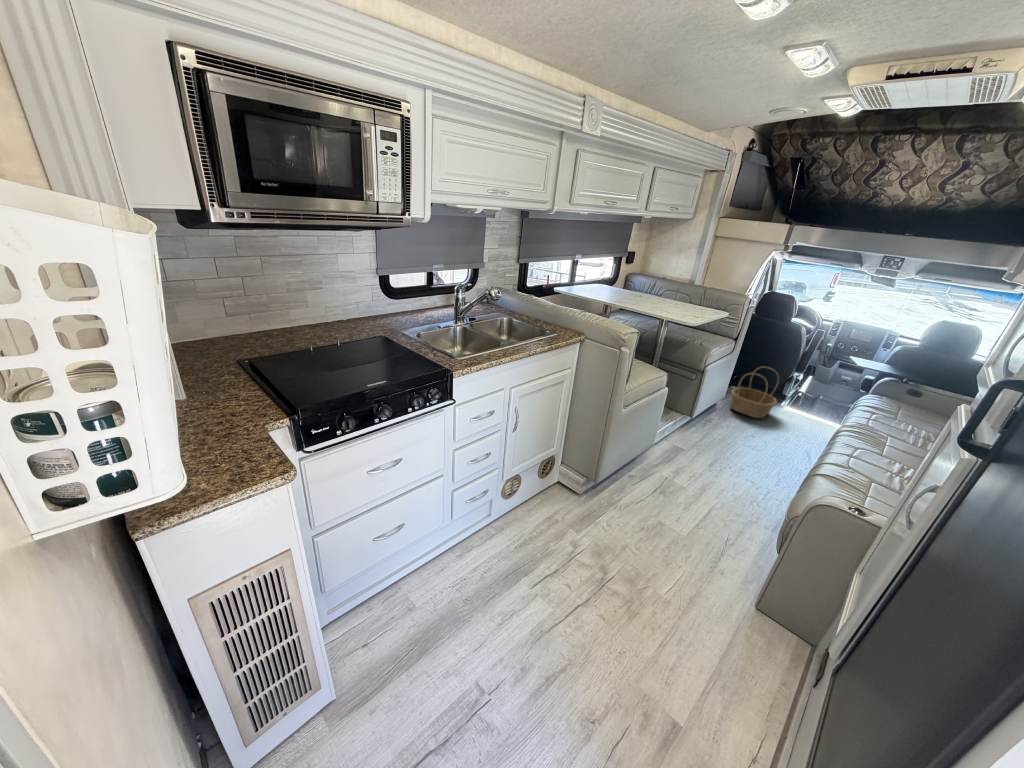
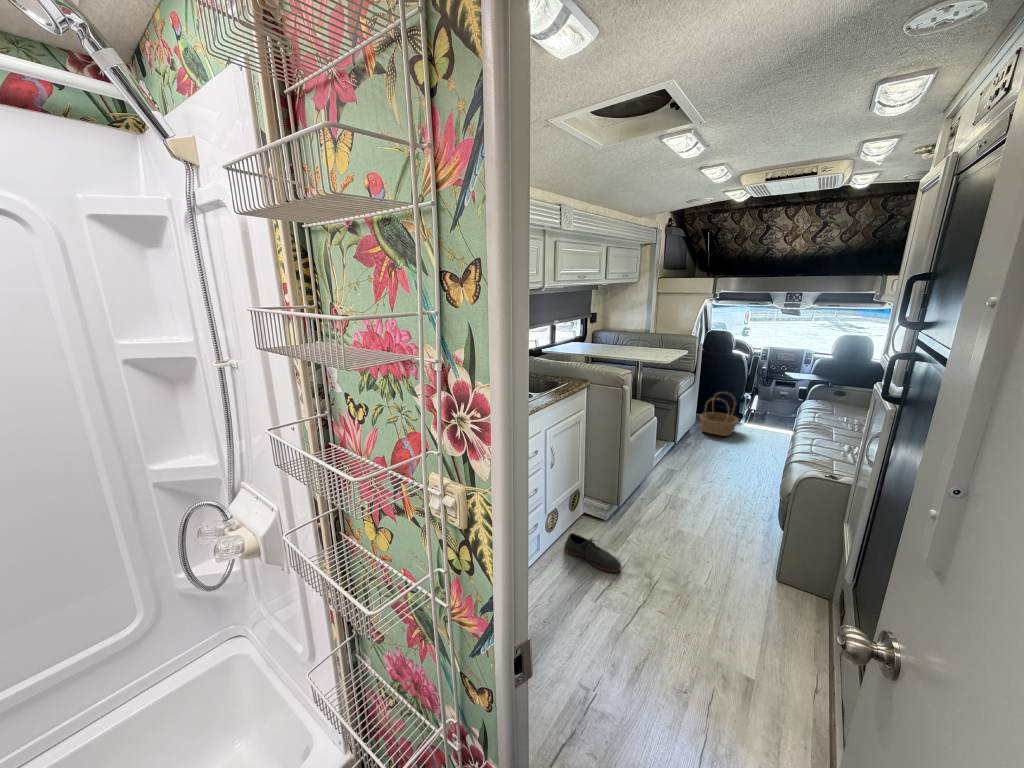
shoe: none [520,504,576,558] -> present [564,533,621,572]

